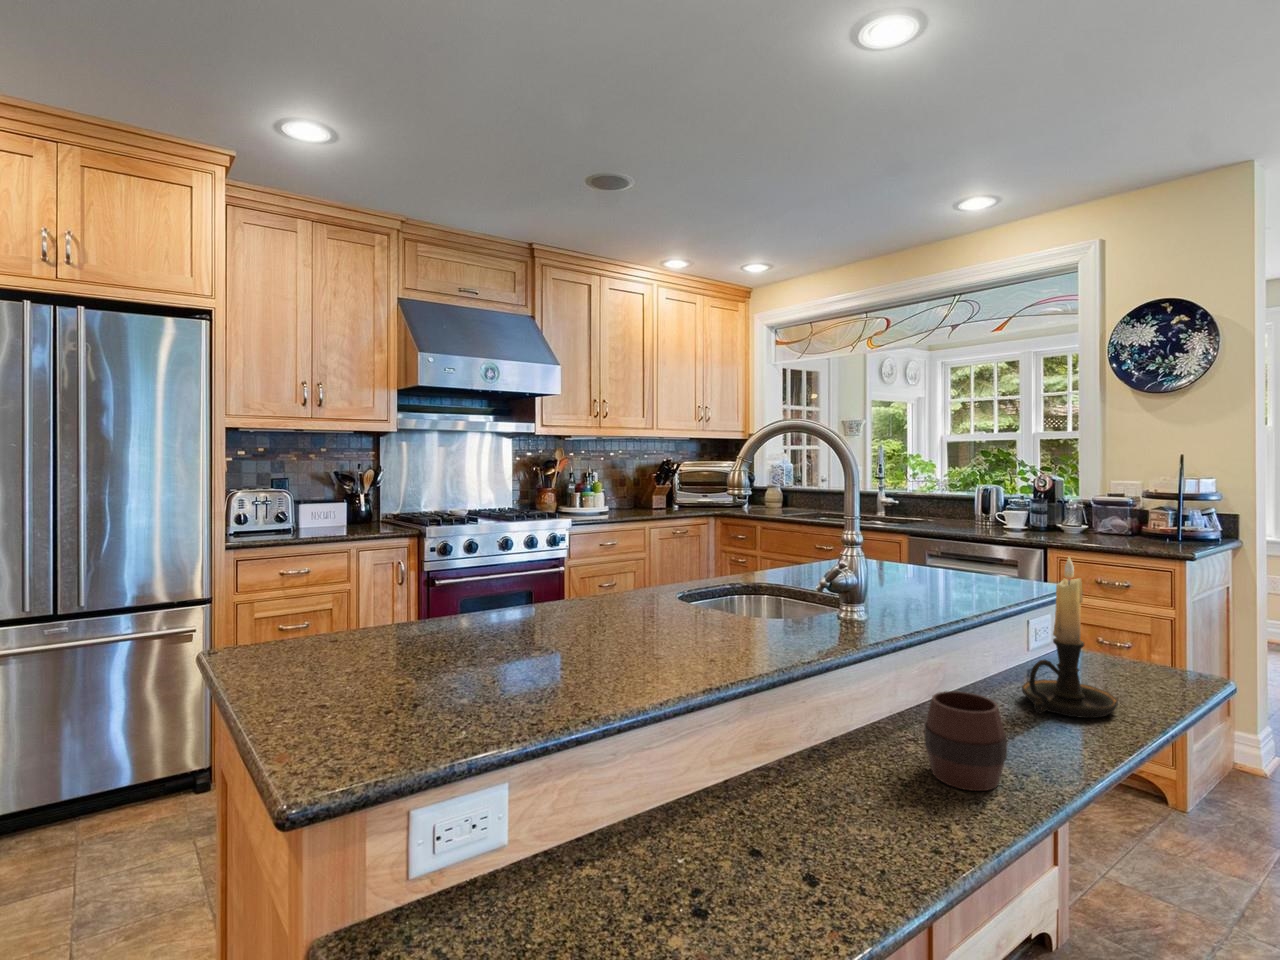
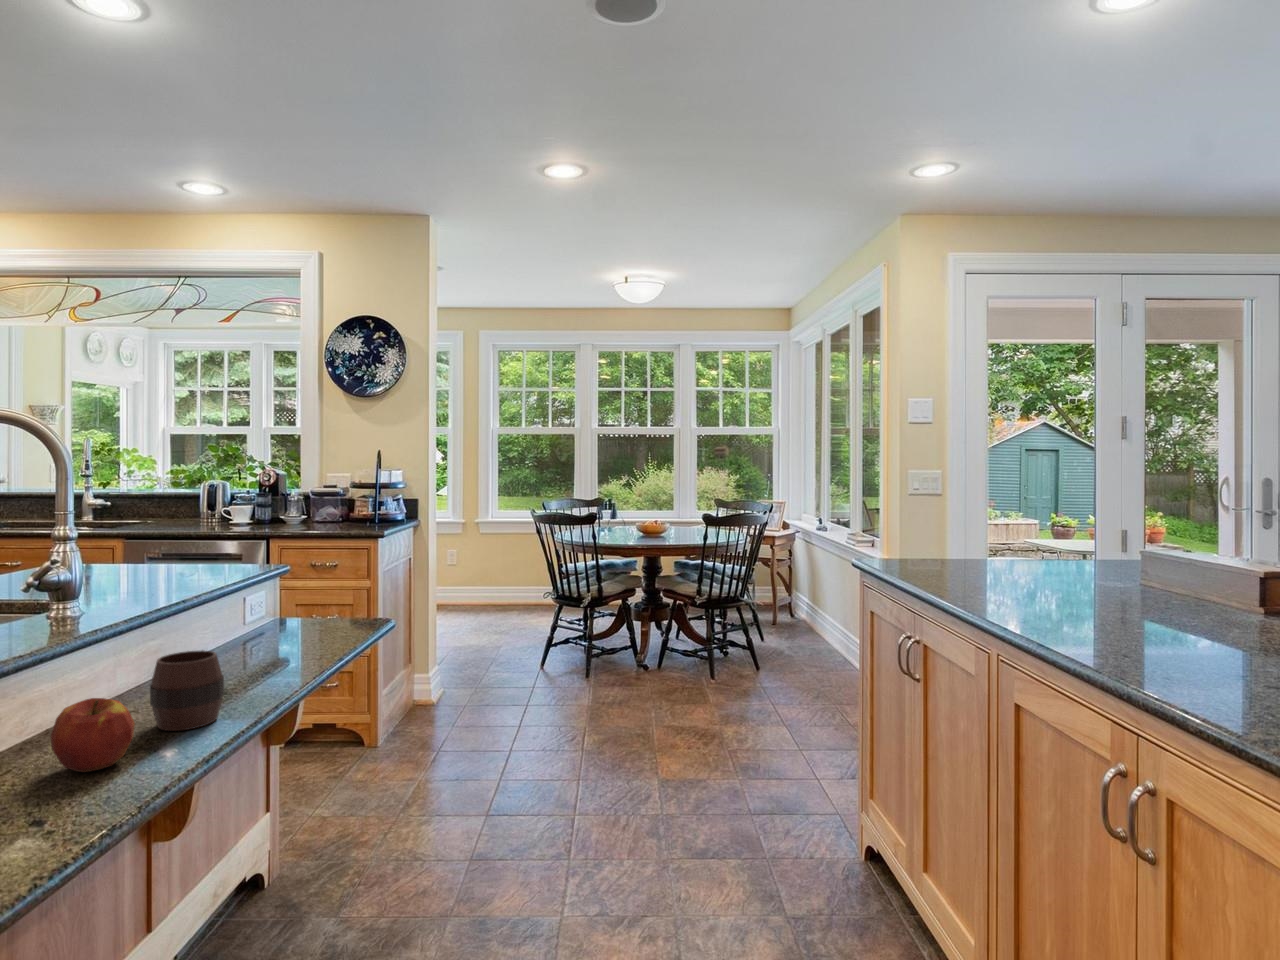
candle holder: present [1022,557,1118,718] -> none [241,531,315,666]
apple: none [830,730,908,814] -> present [50,698,135,772]

